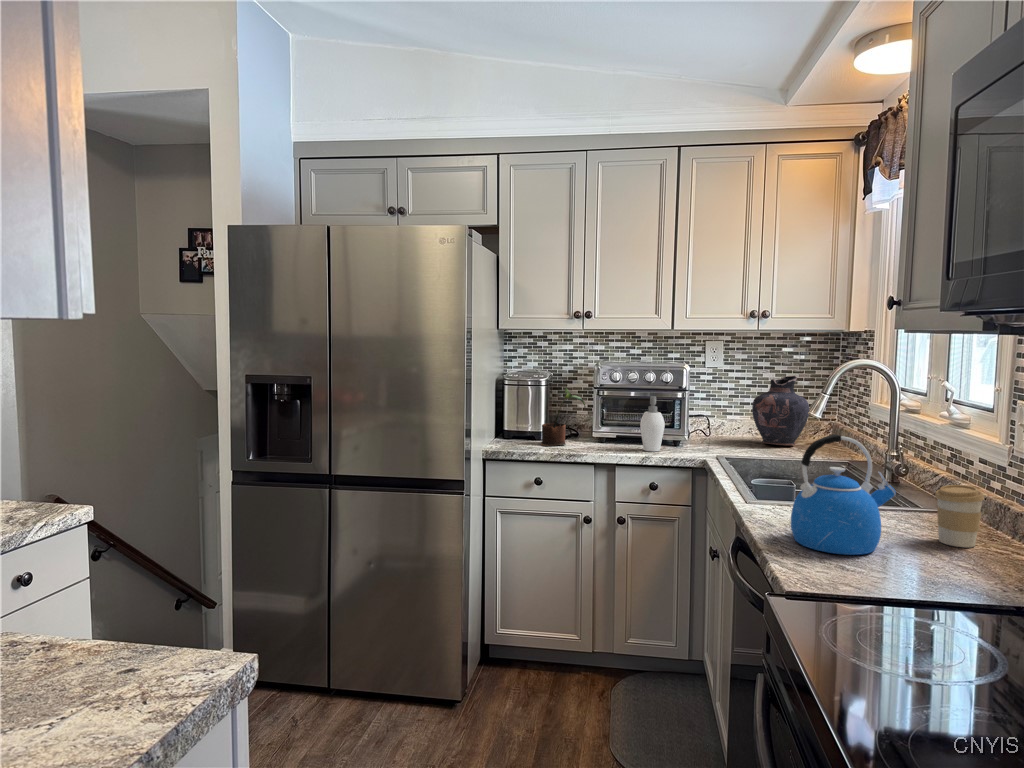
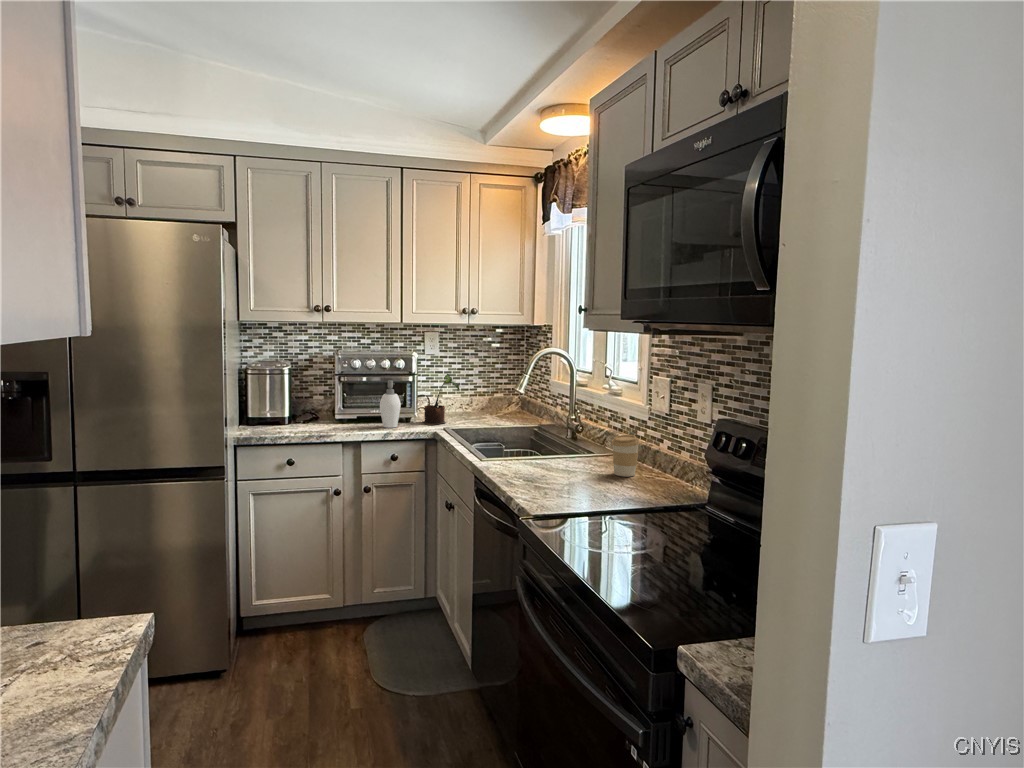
vase: present [752,376,809,445] -> none [466,360,508,416]
potted plant: present [541,388,585,446] -> present [424,374,459,425]
kettle: present [791,434,896,555] -> none [525,405,591,490]

